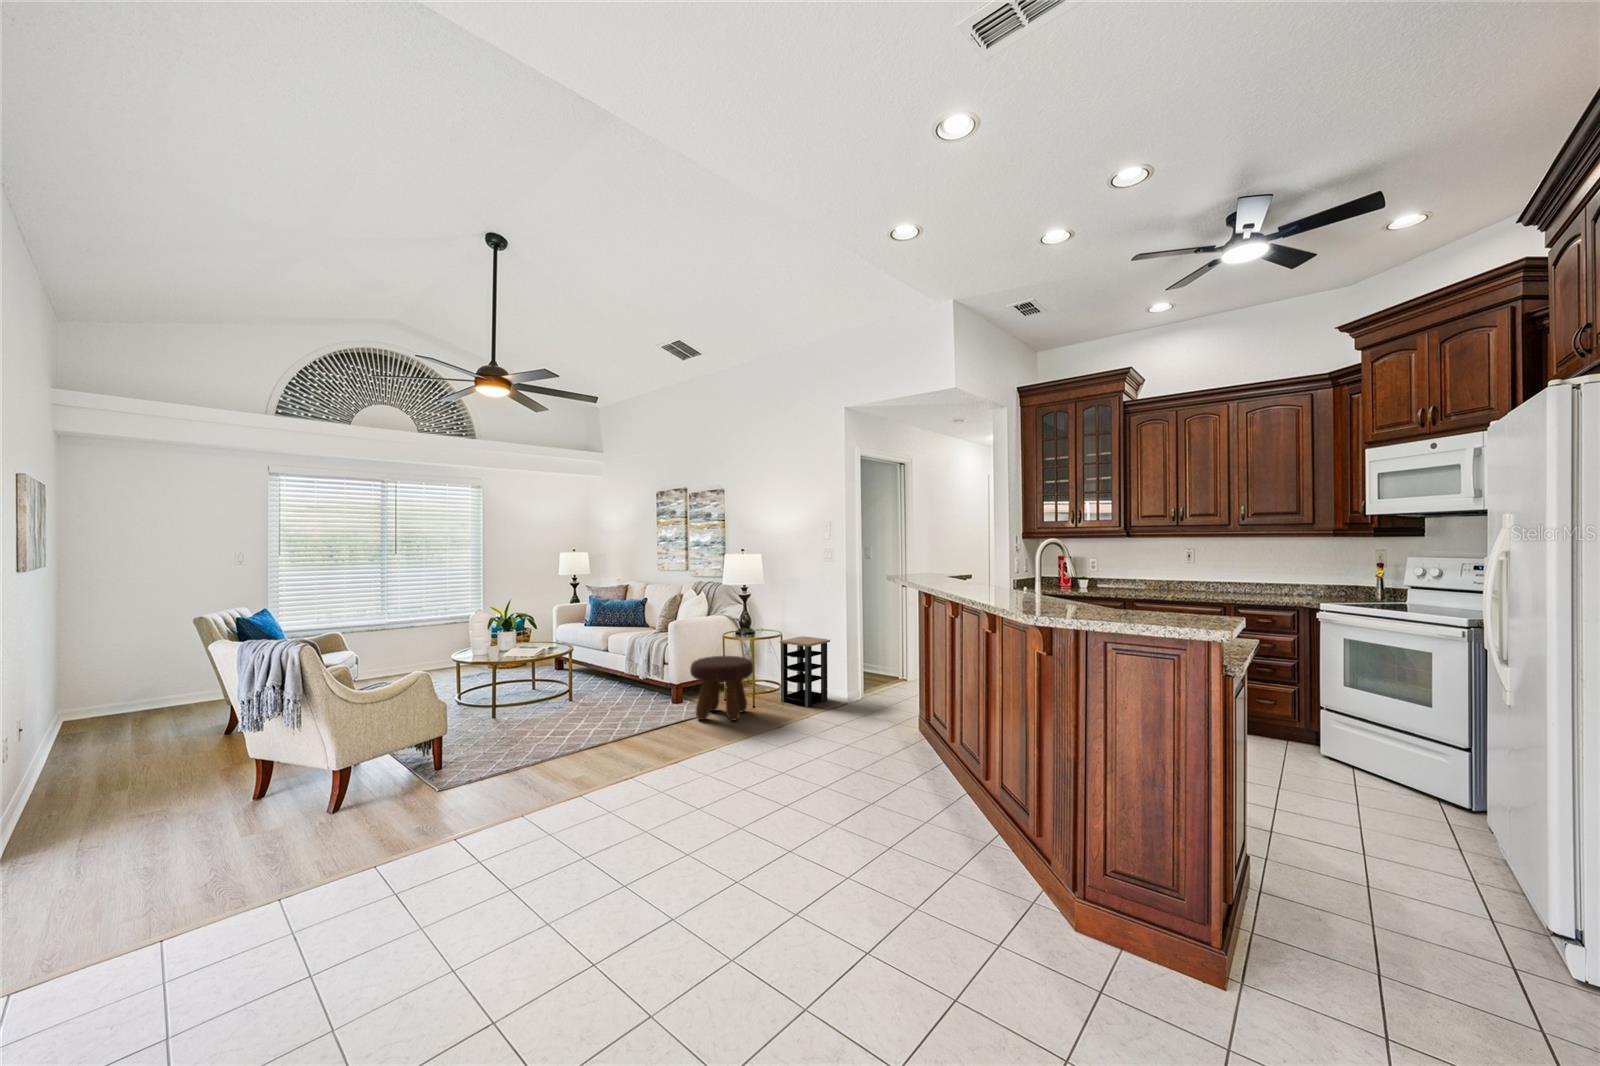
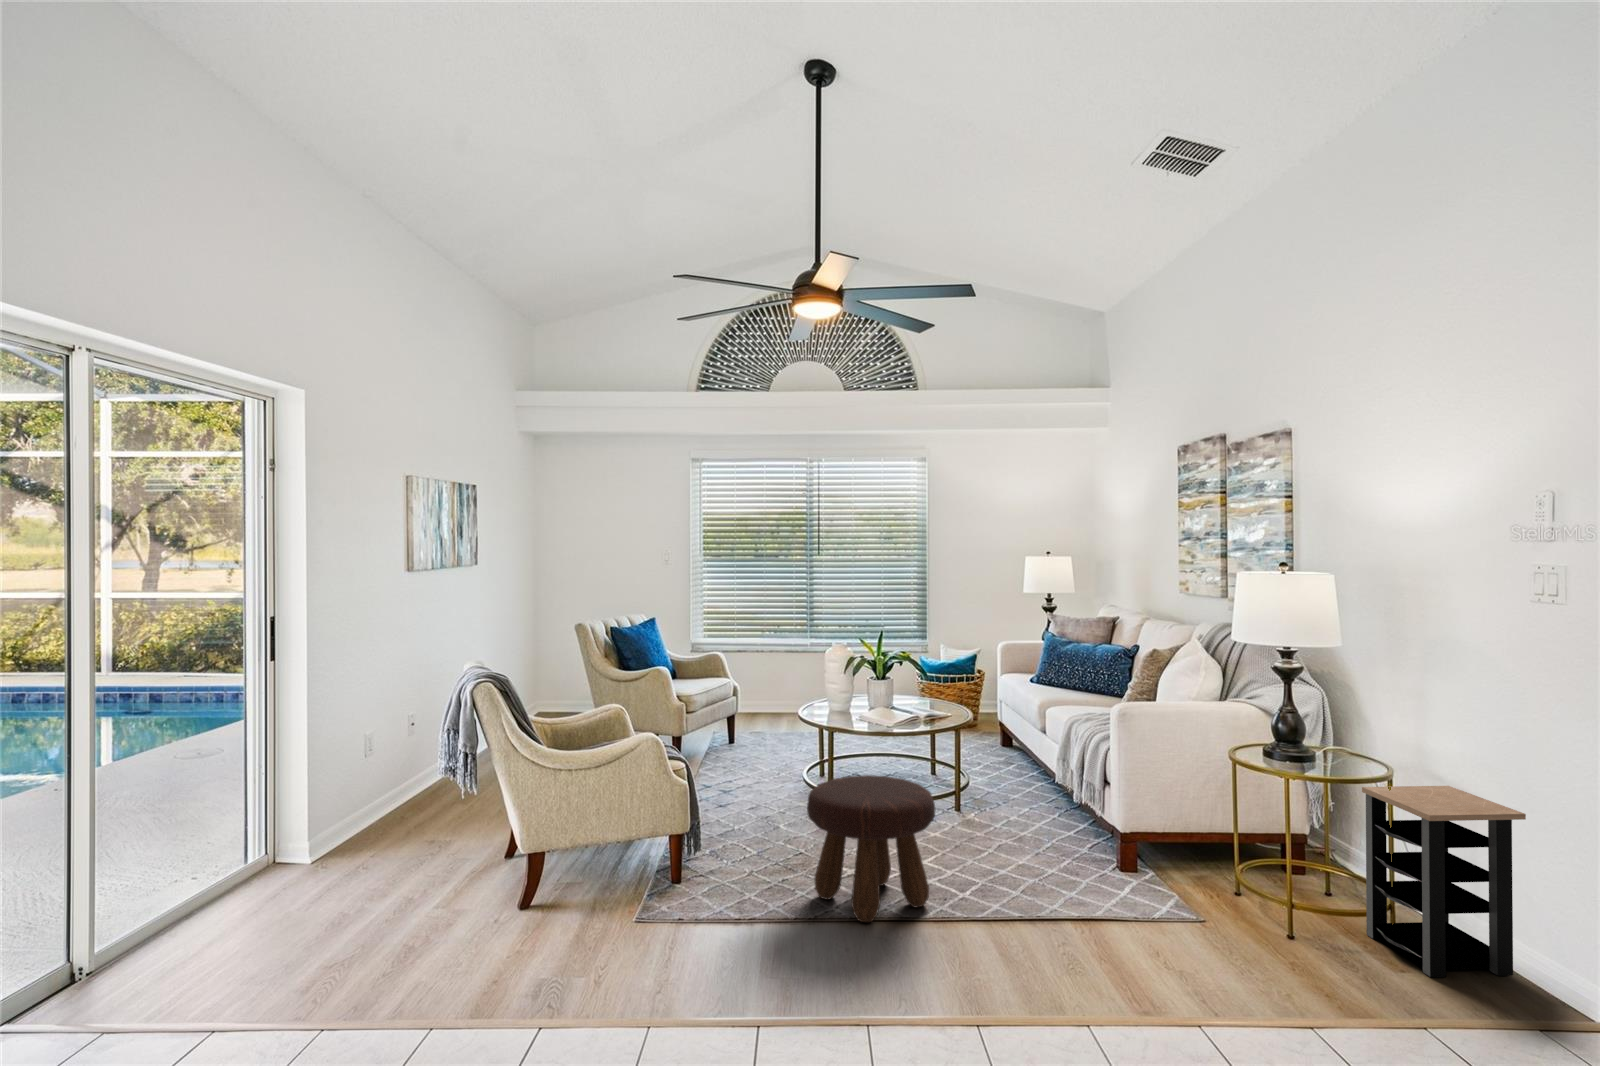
footstool: present [690,656,753,721] -> present [807,775,935,922]

